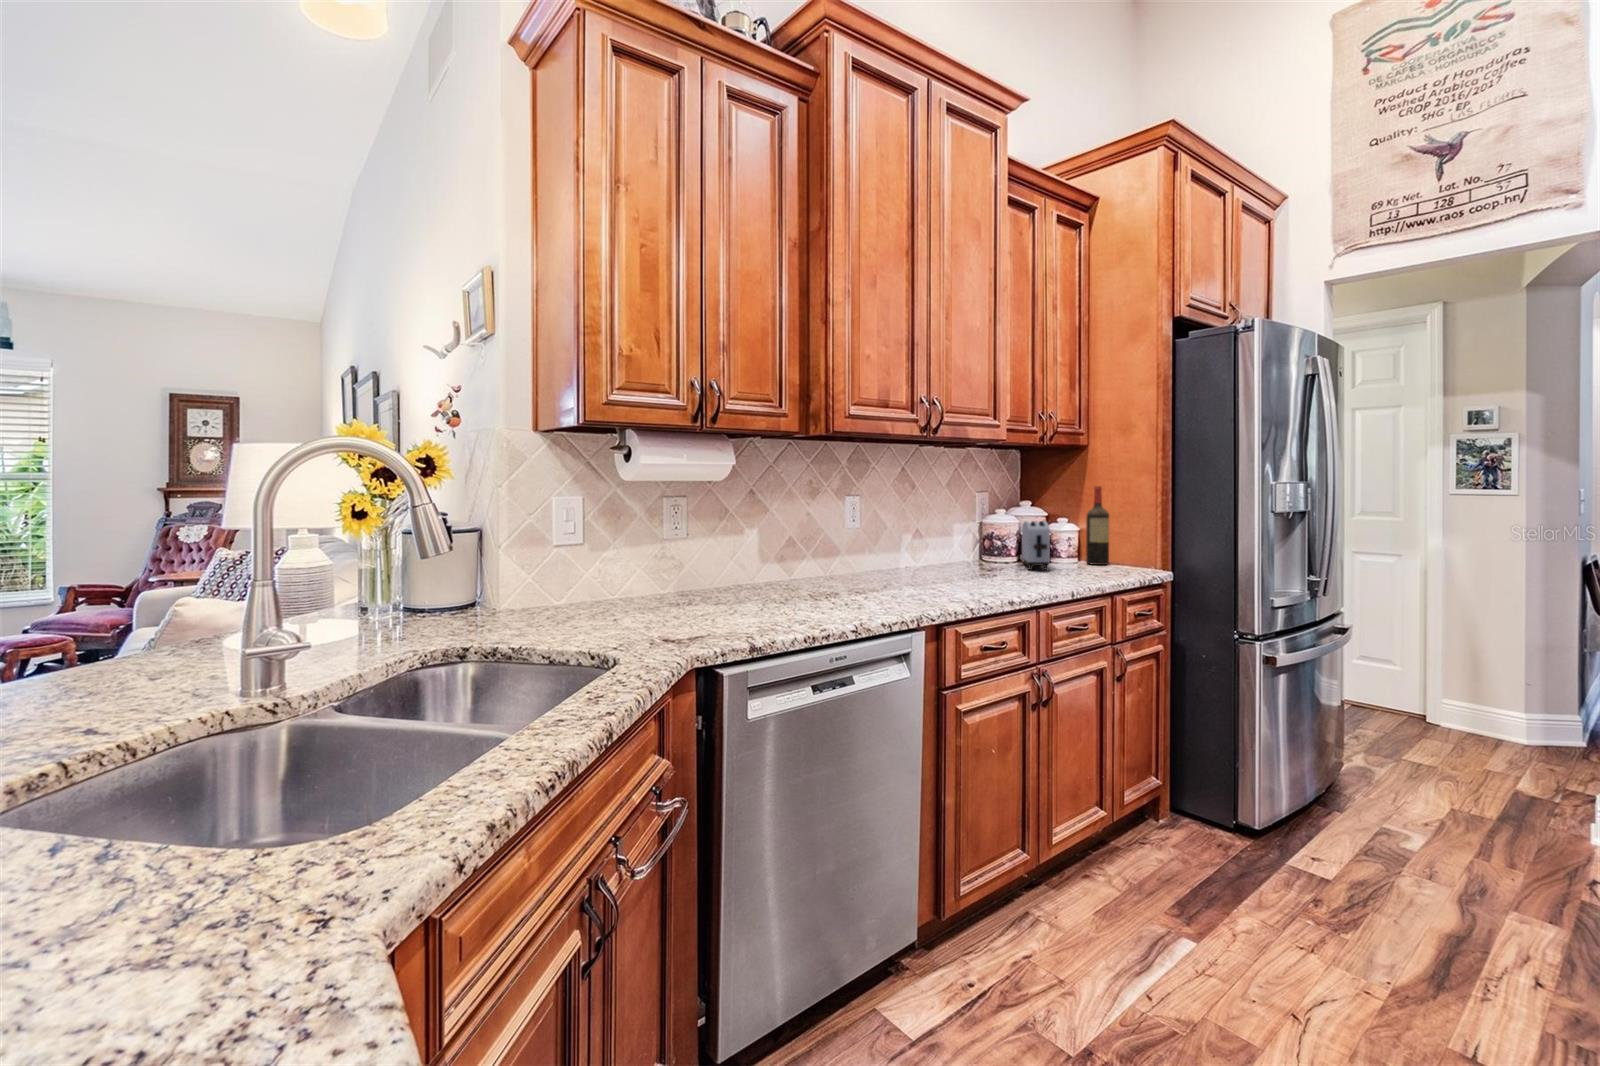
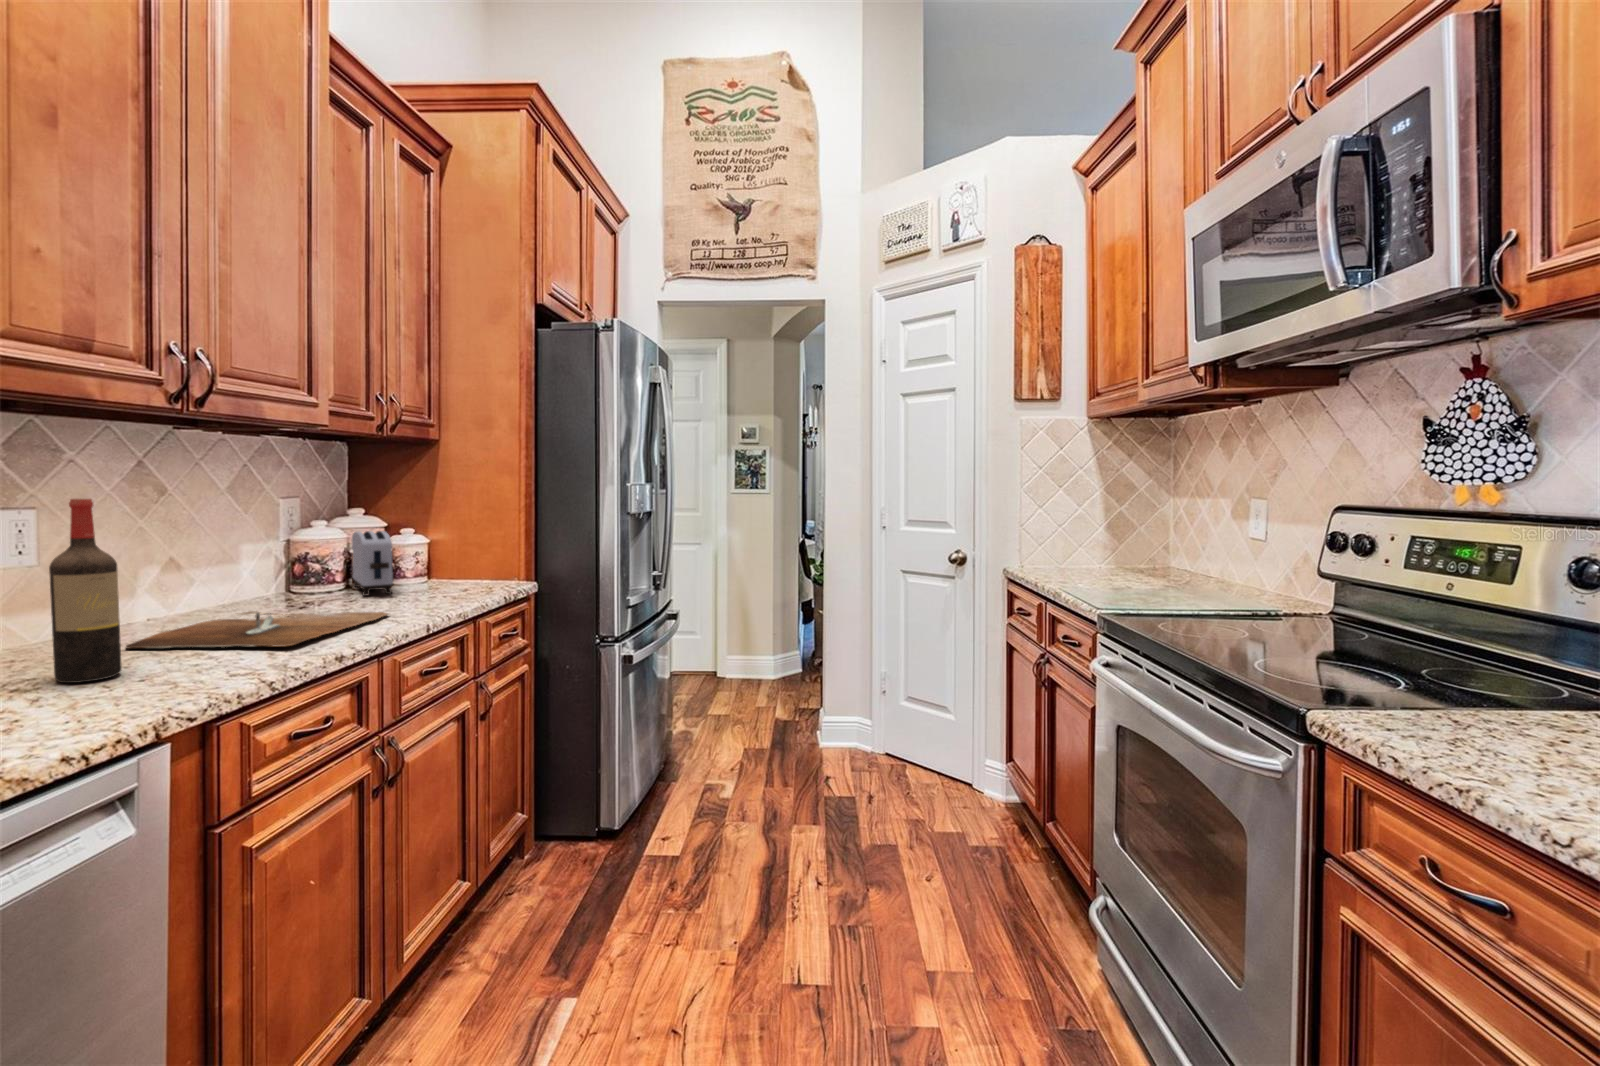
wine bottle: present [1086,486,1109,565] -> present [49,499,122,683]
cutting board: none [894,569,1046,590] -> present [126,611,388,649]

